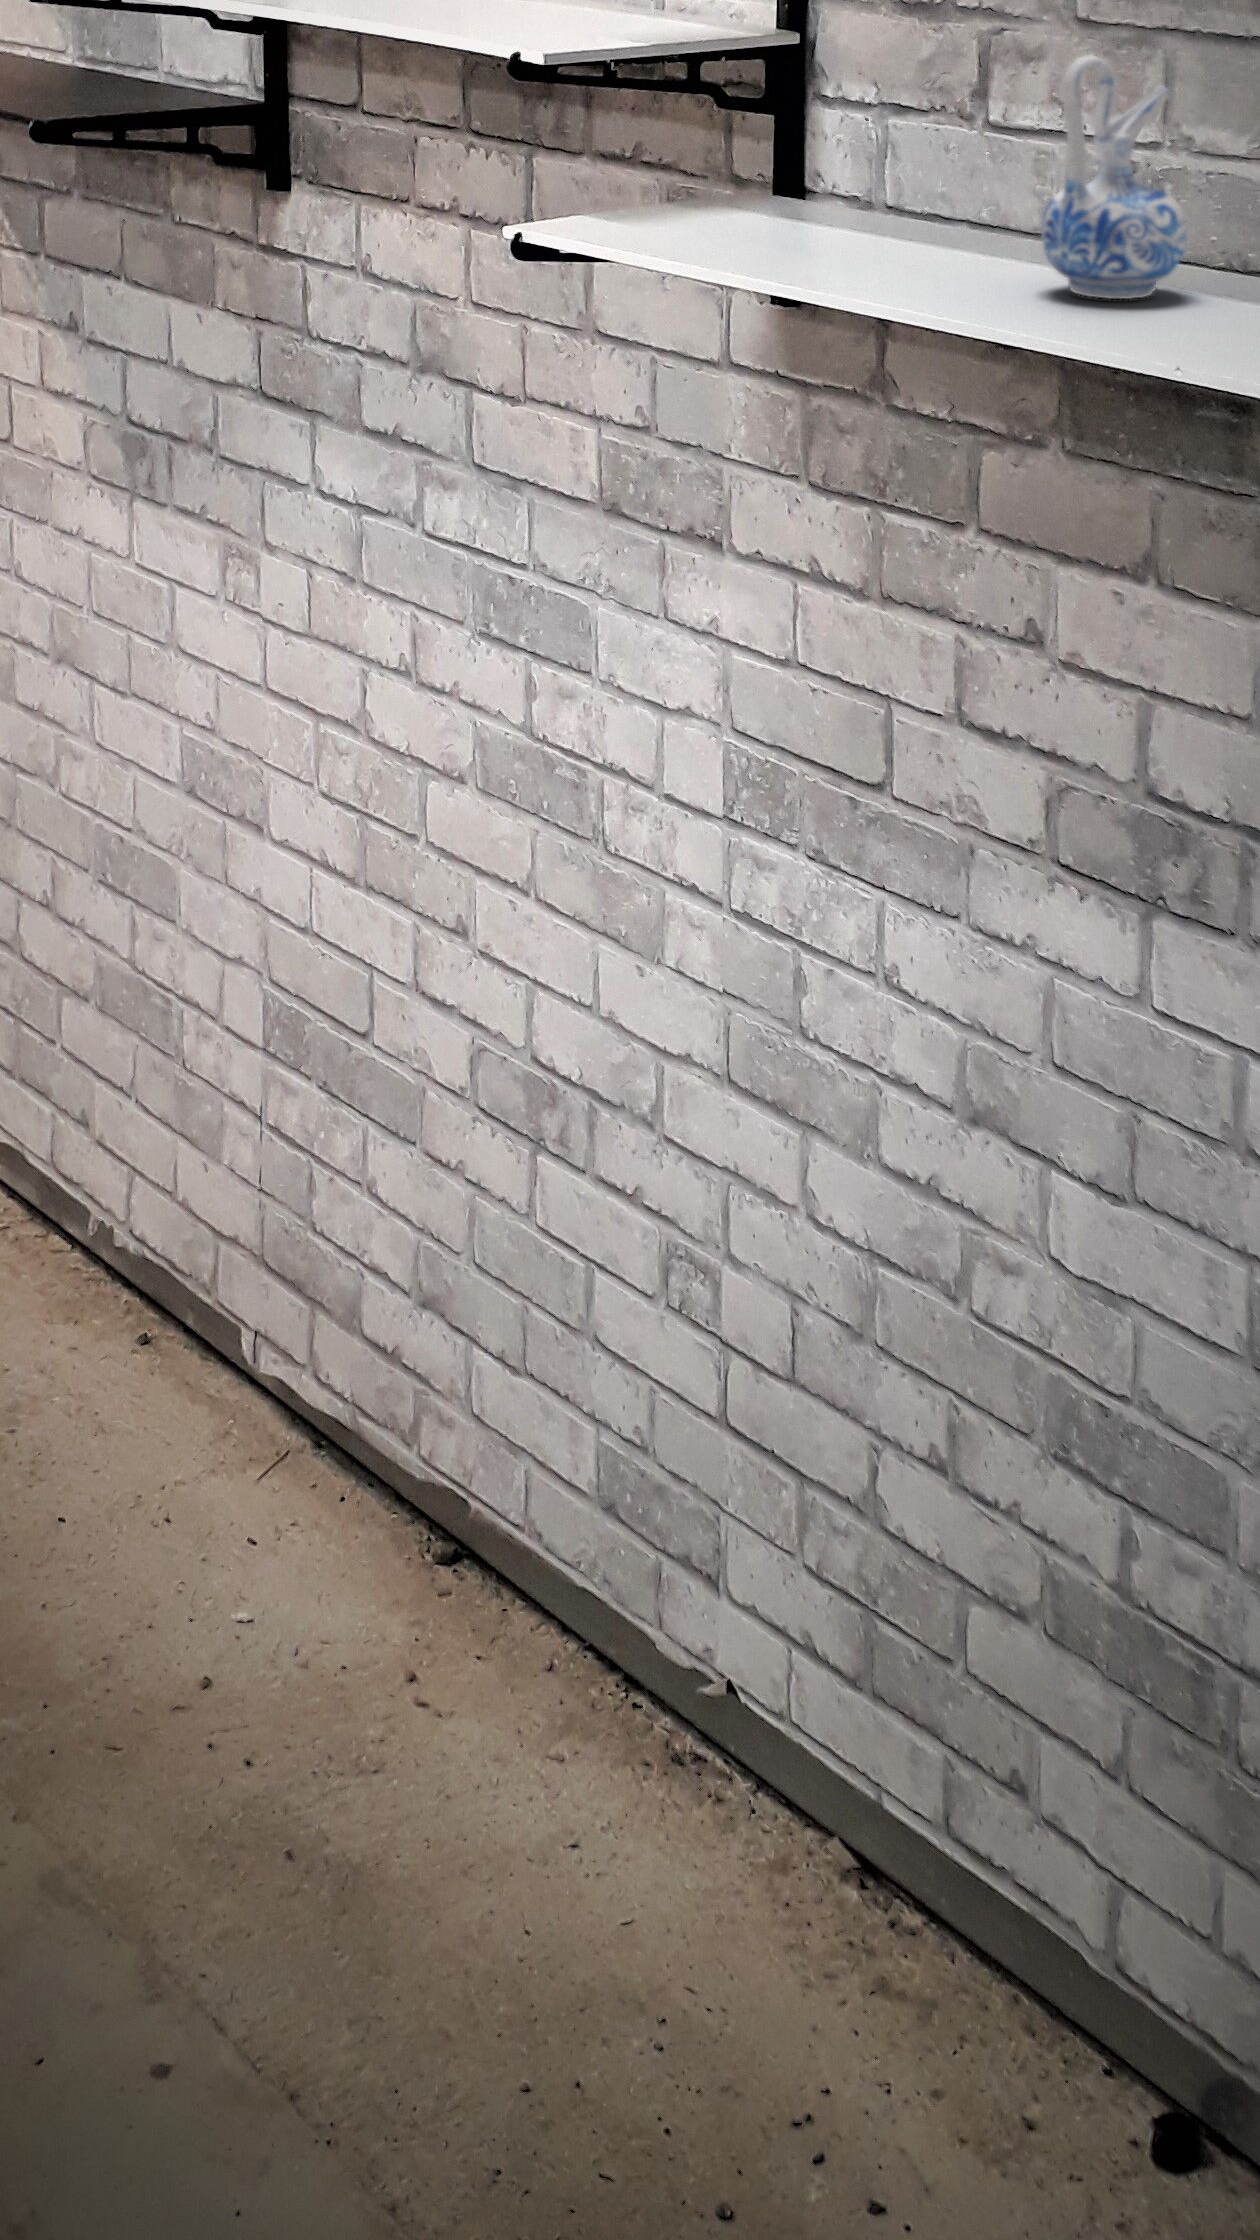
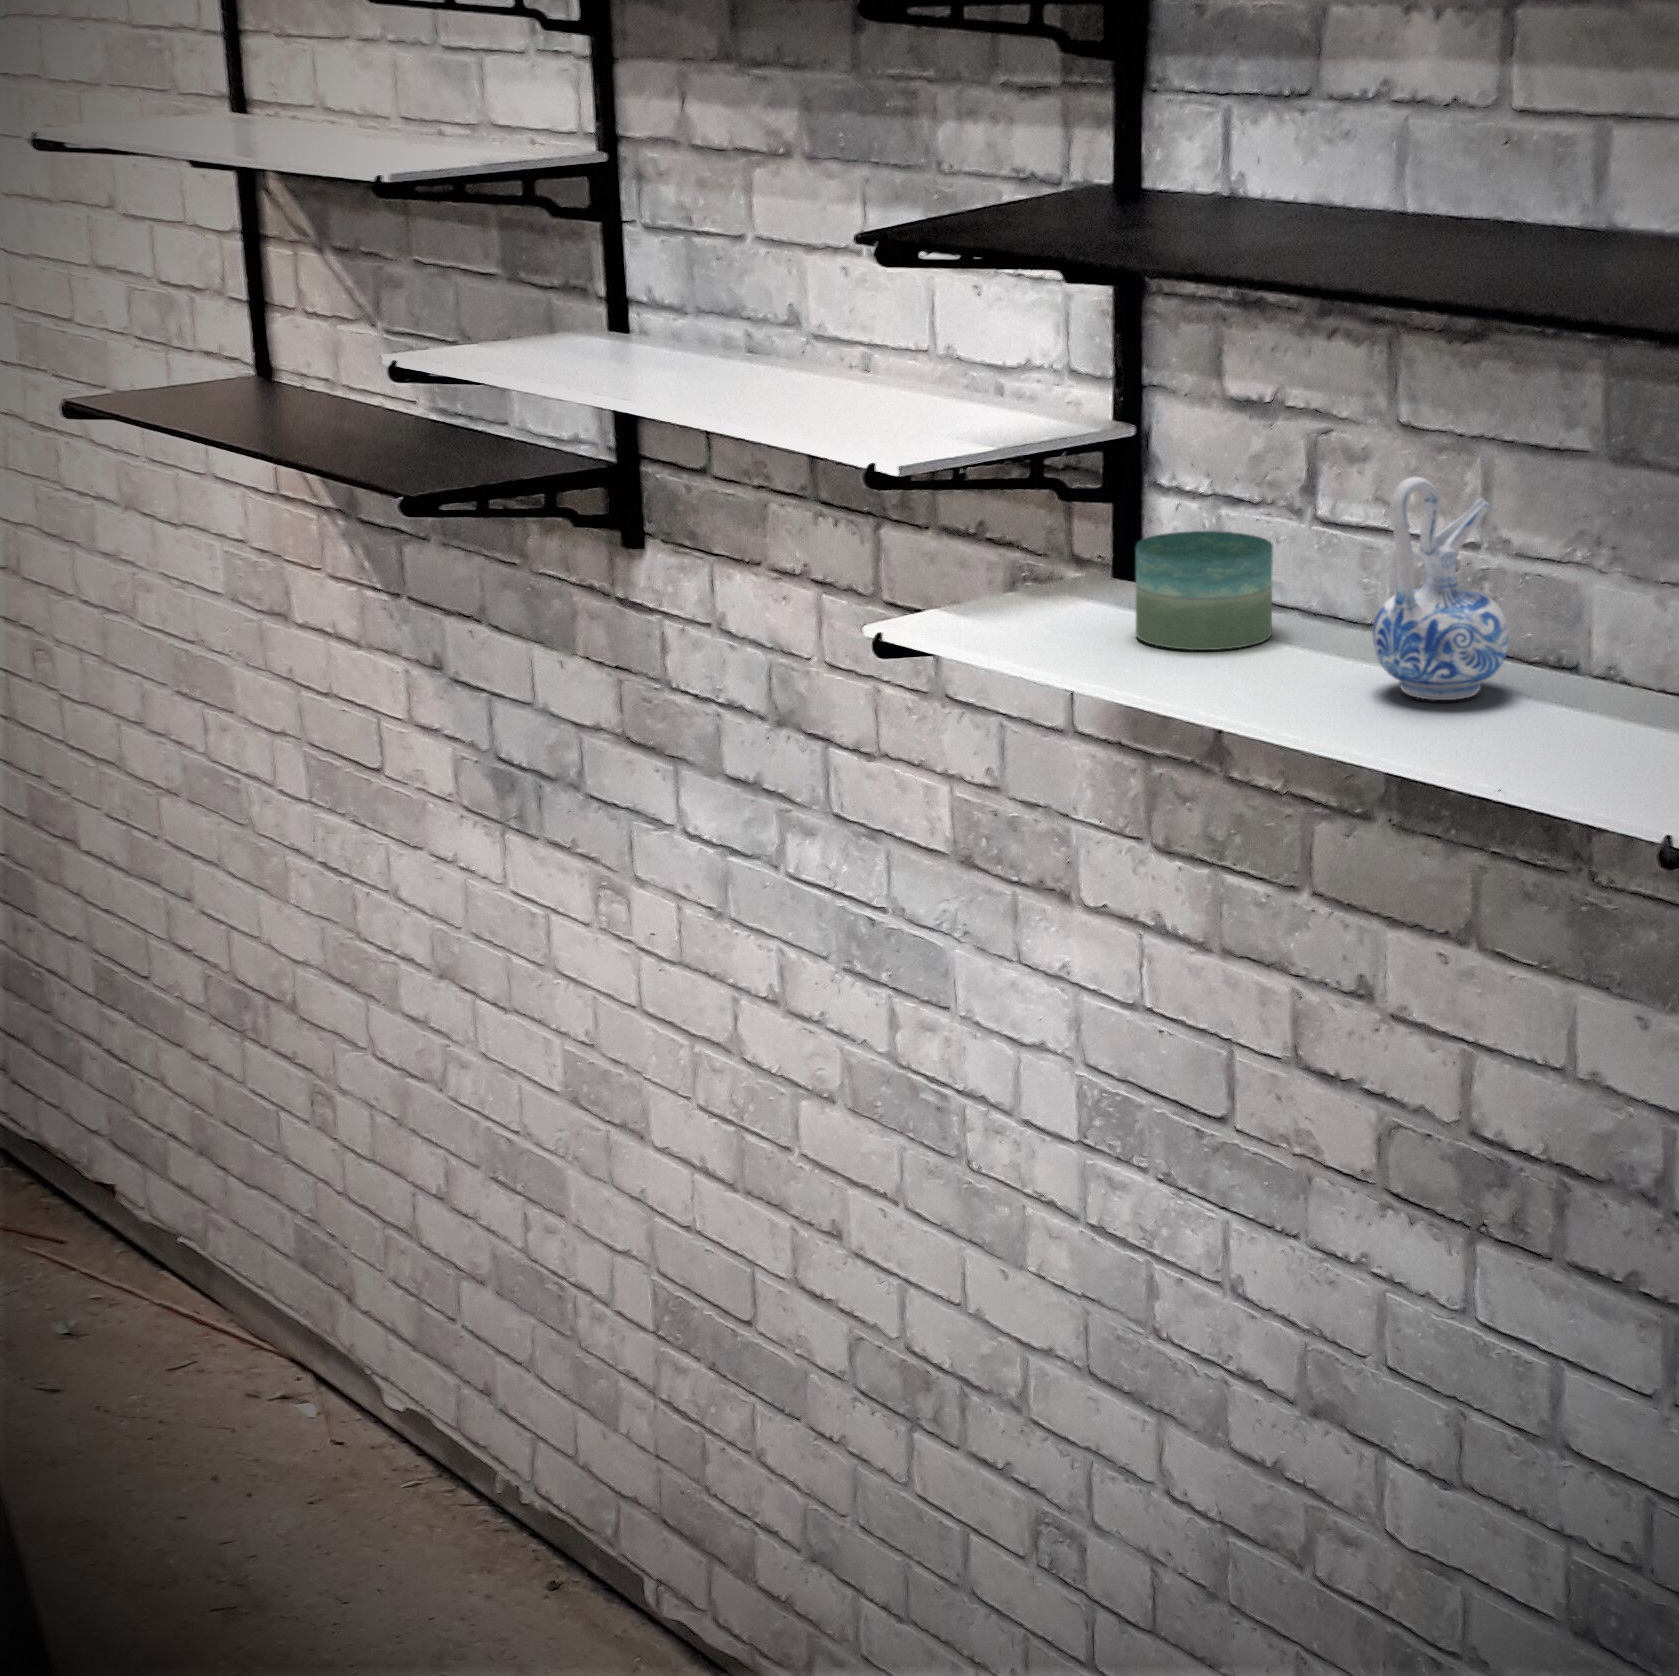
candle: none [792,139,941,257] -> present [1136,531,1273,650]

